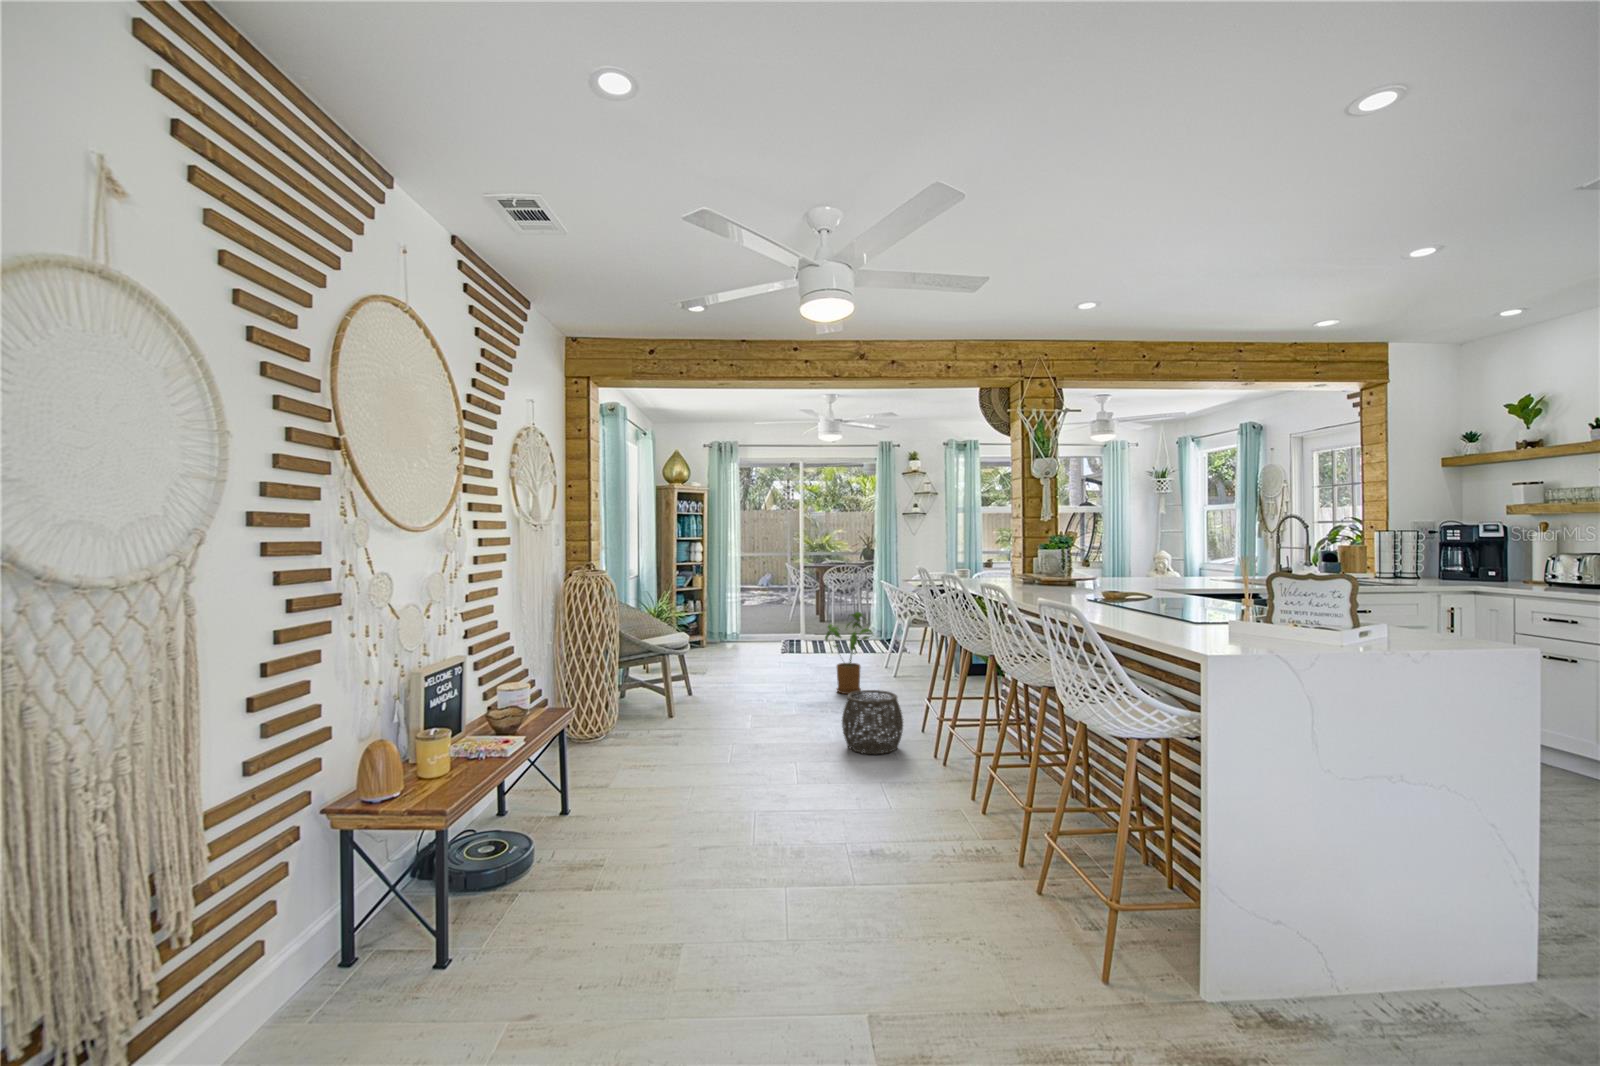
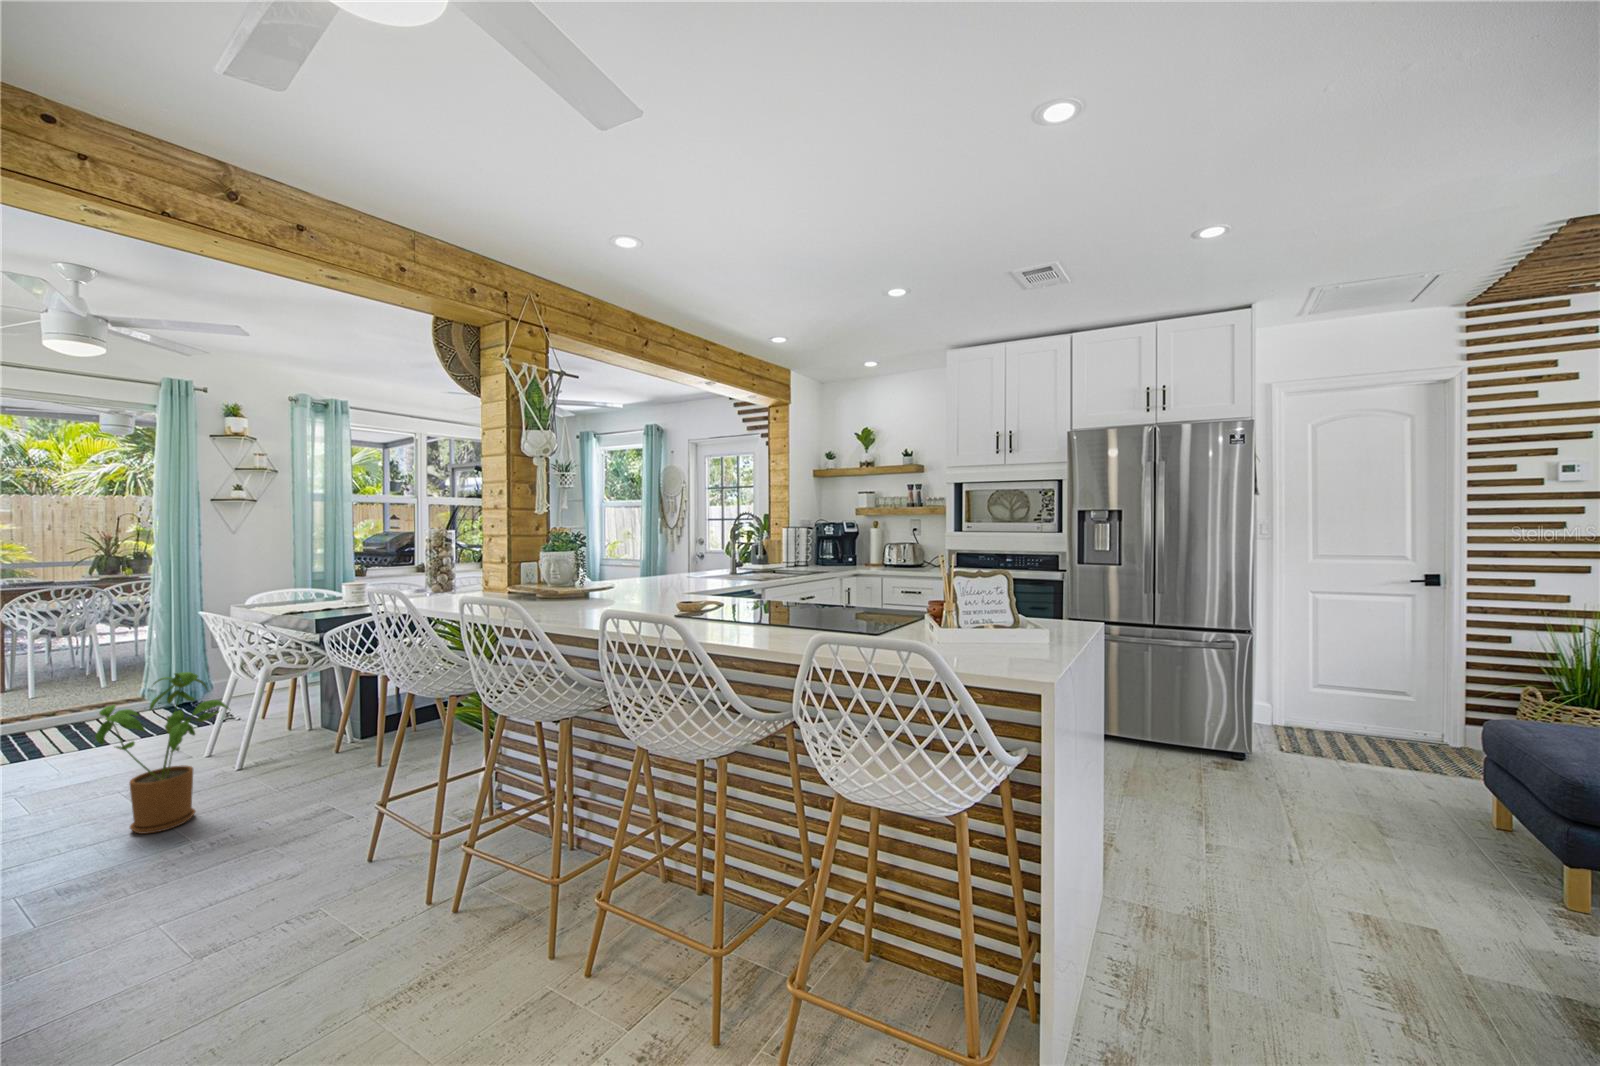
woven basket: present [842,690,903,754] -> none [227,832,386,995]

